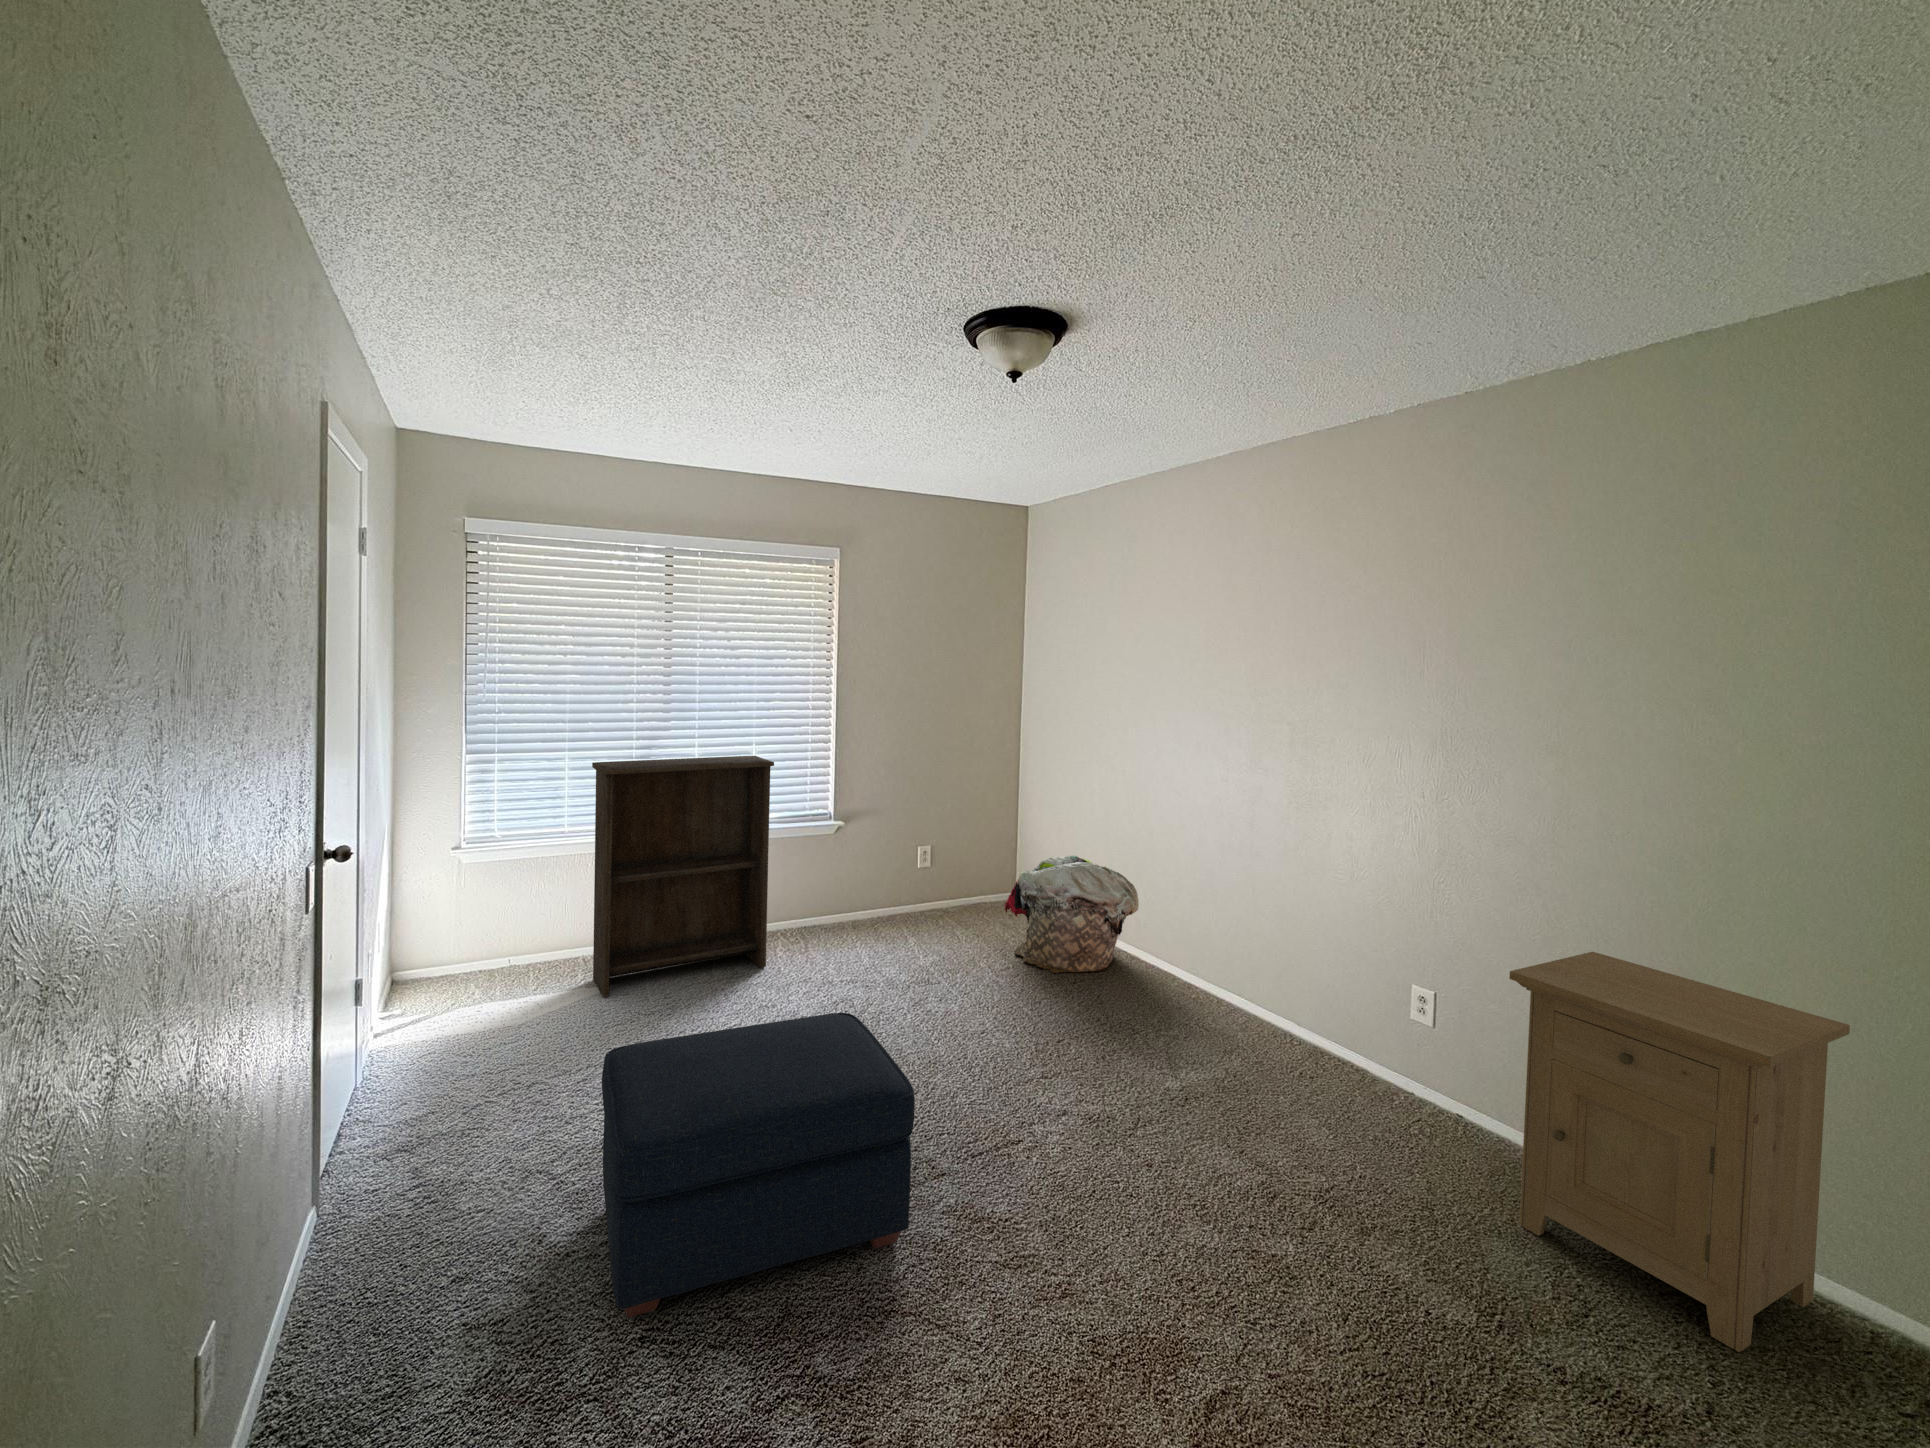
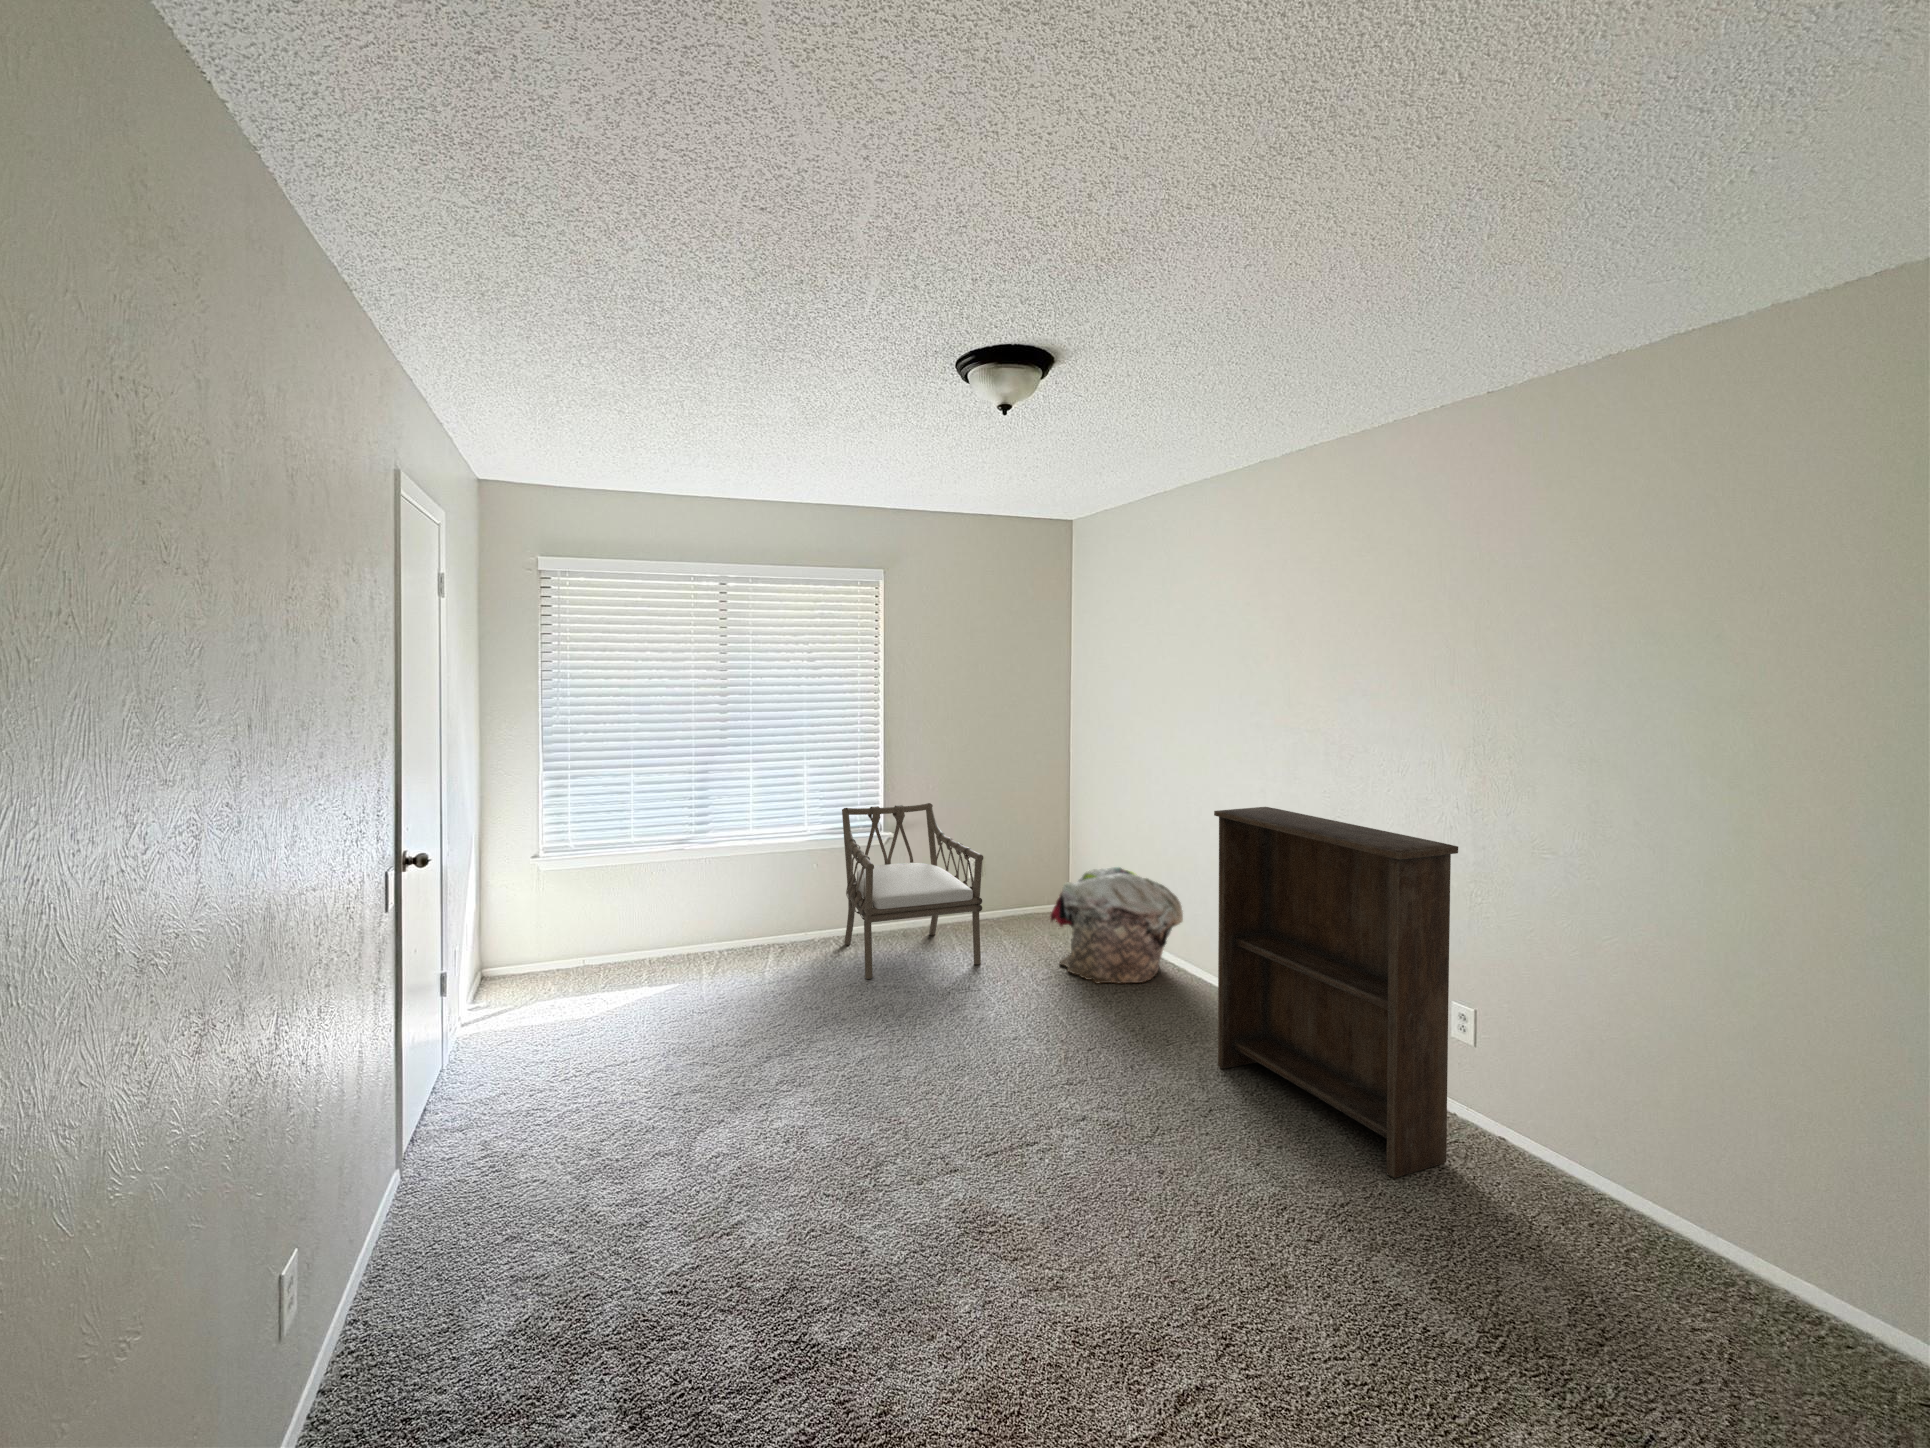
bookshelf: present [592,756,774,997] -> present [1214,807,1458,1178]
armchair: none [792,791,941,973] -> present [842,803,983,979]
nightstand: present [1509,952,1850,1352] -> none [1526,969,1900,1393]
ottoman: present [602,1013,915,1318] -> none [636,1014,915,1281]

